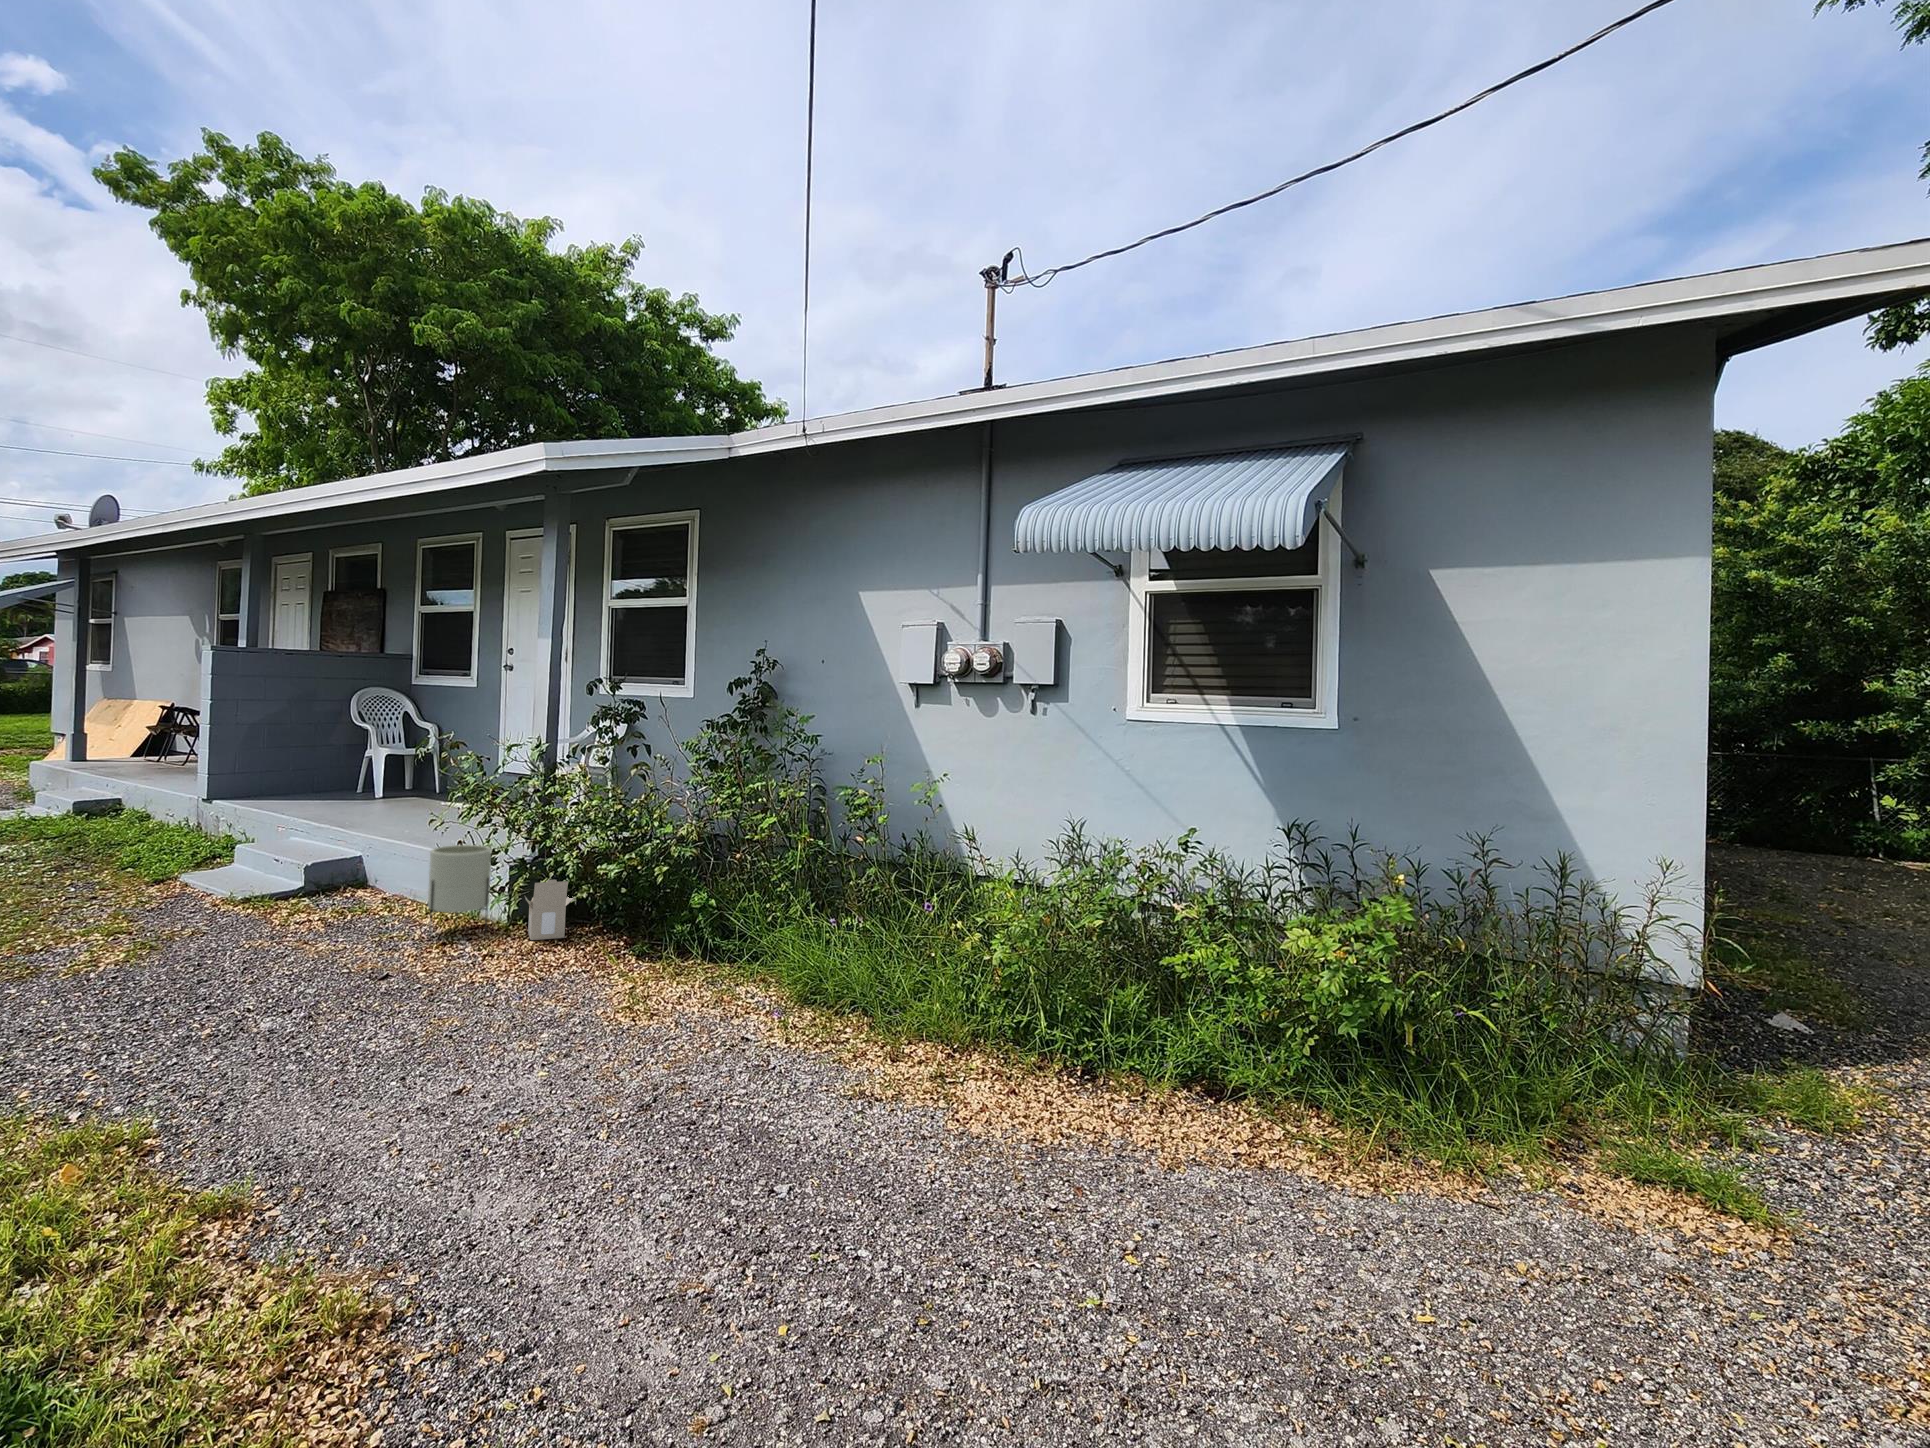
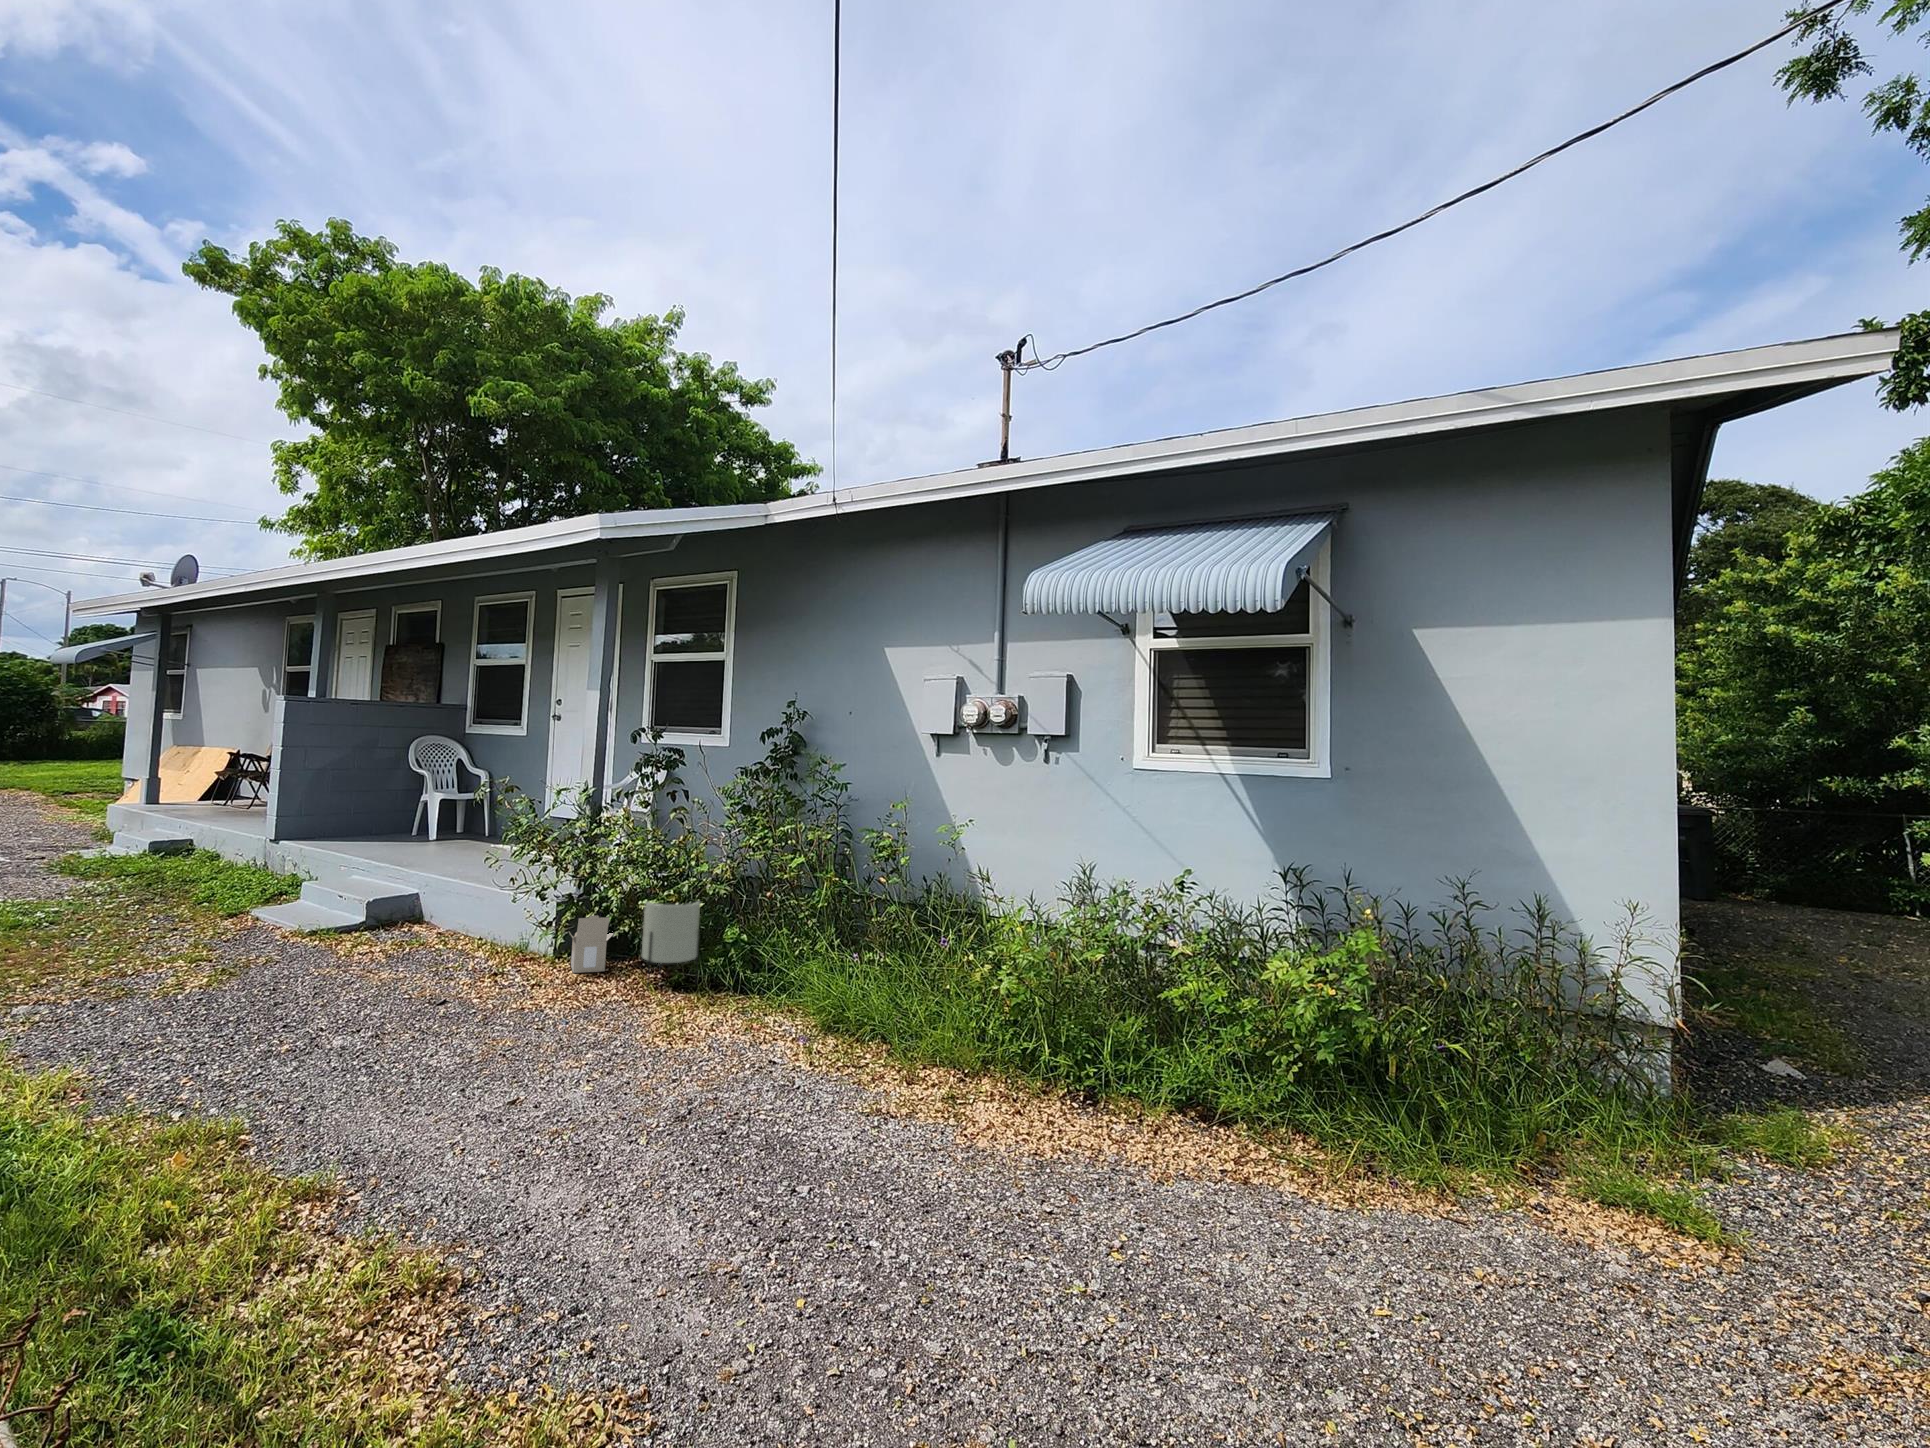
planter: present [428,845,492,937] -> present [642,901,700,988]

